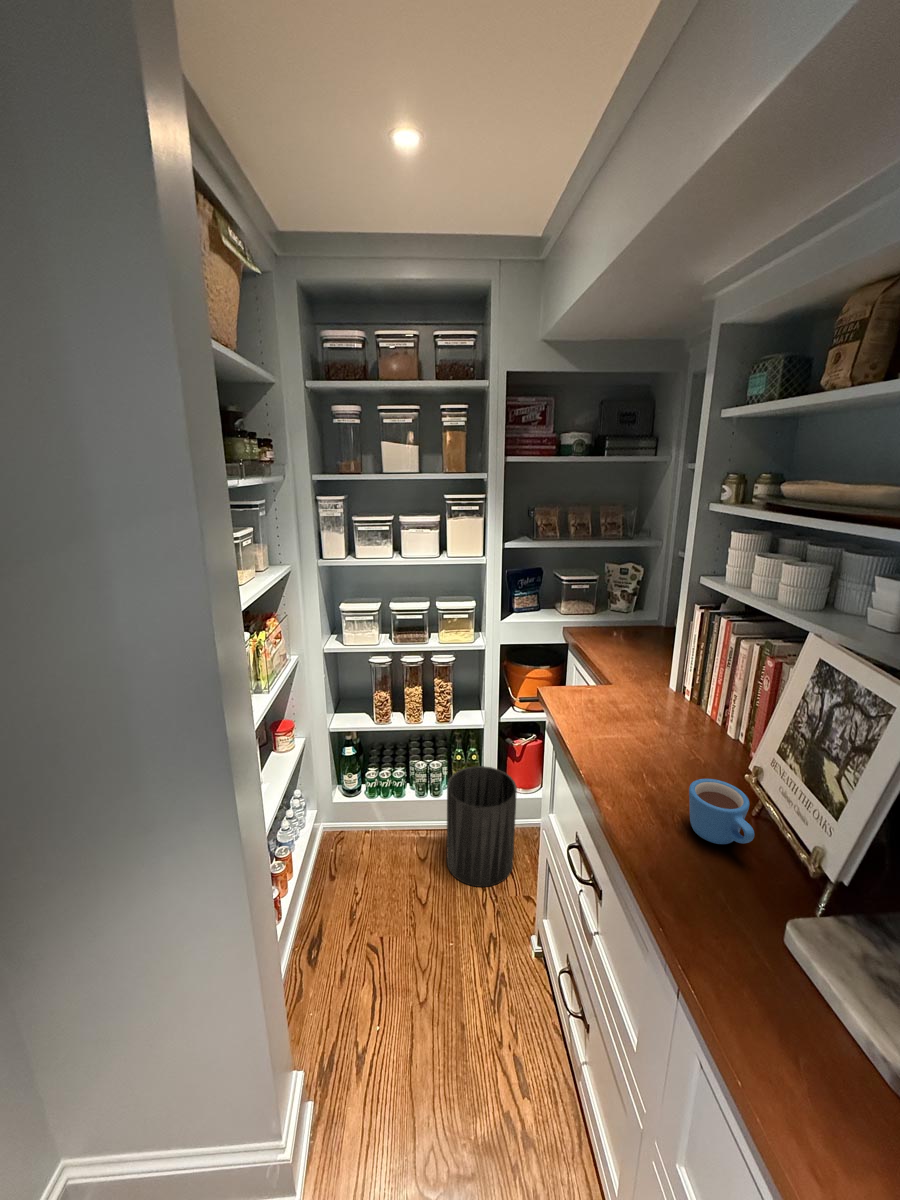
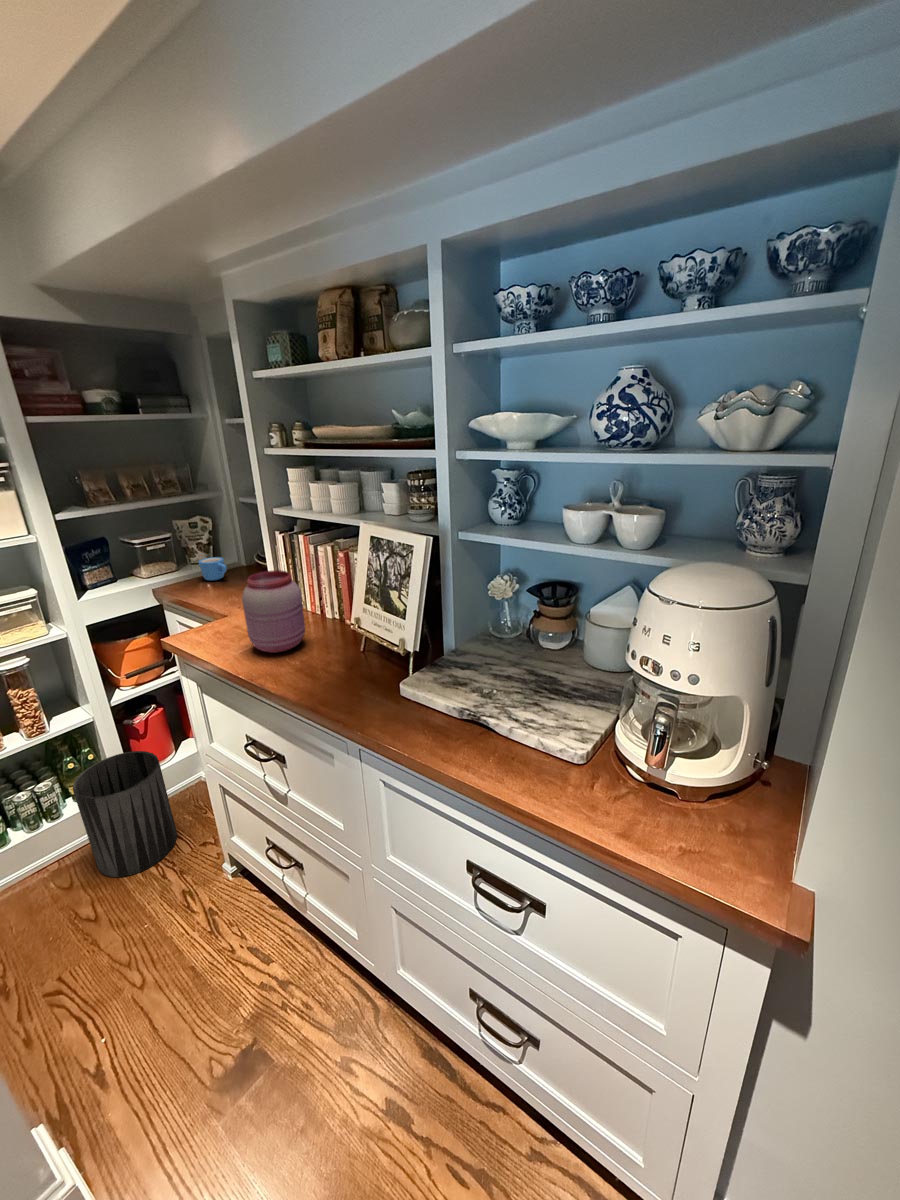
jar: none [611,656,691,763] -> present [242,570,305,653]
mug: present [689,779,754,844] -> present [198,557,227,580]

